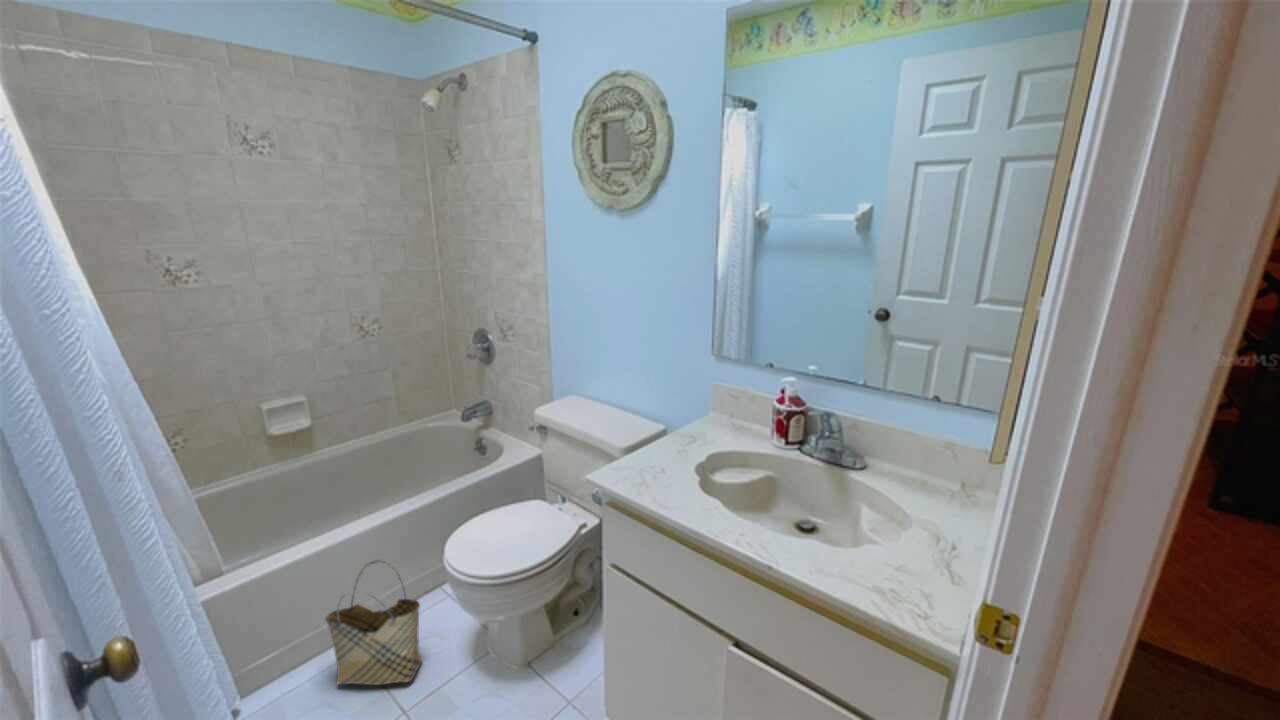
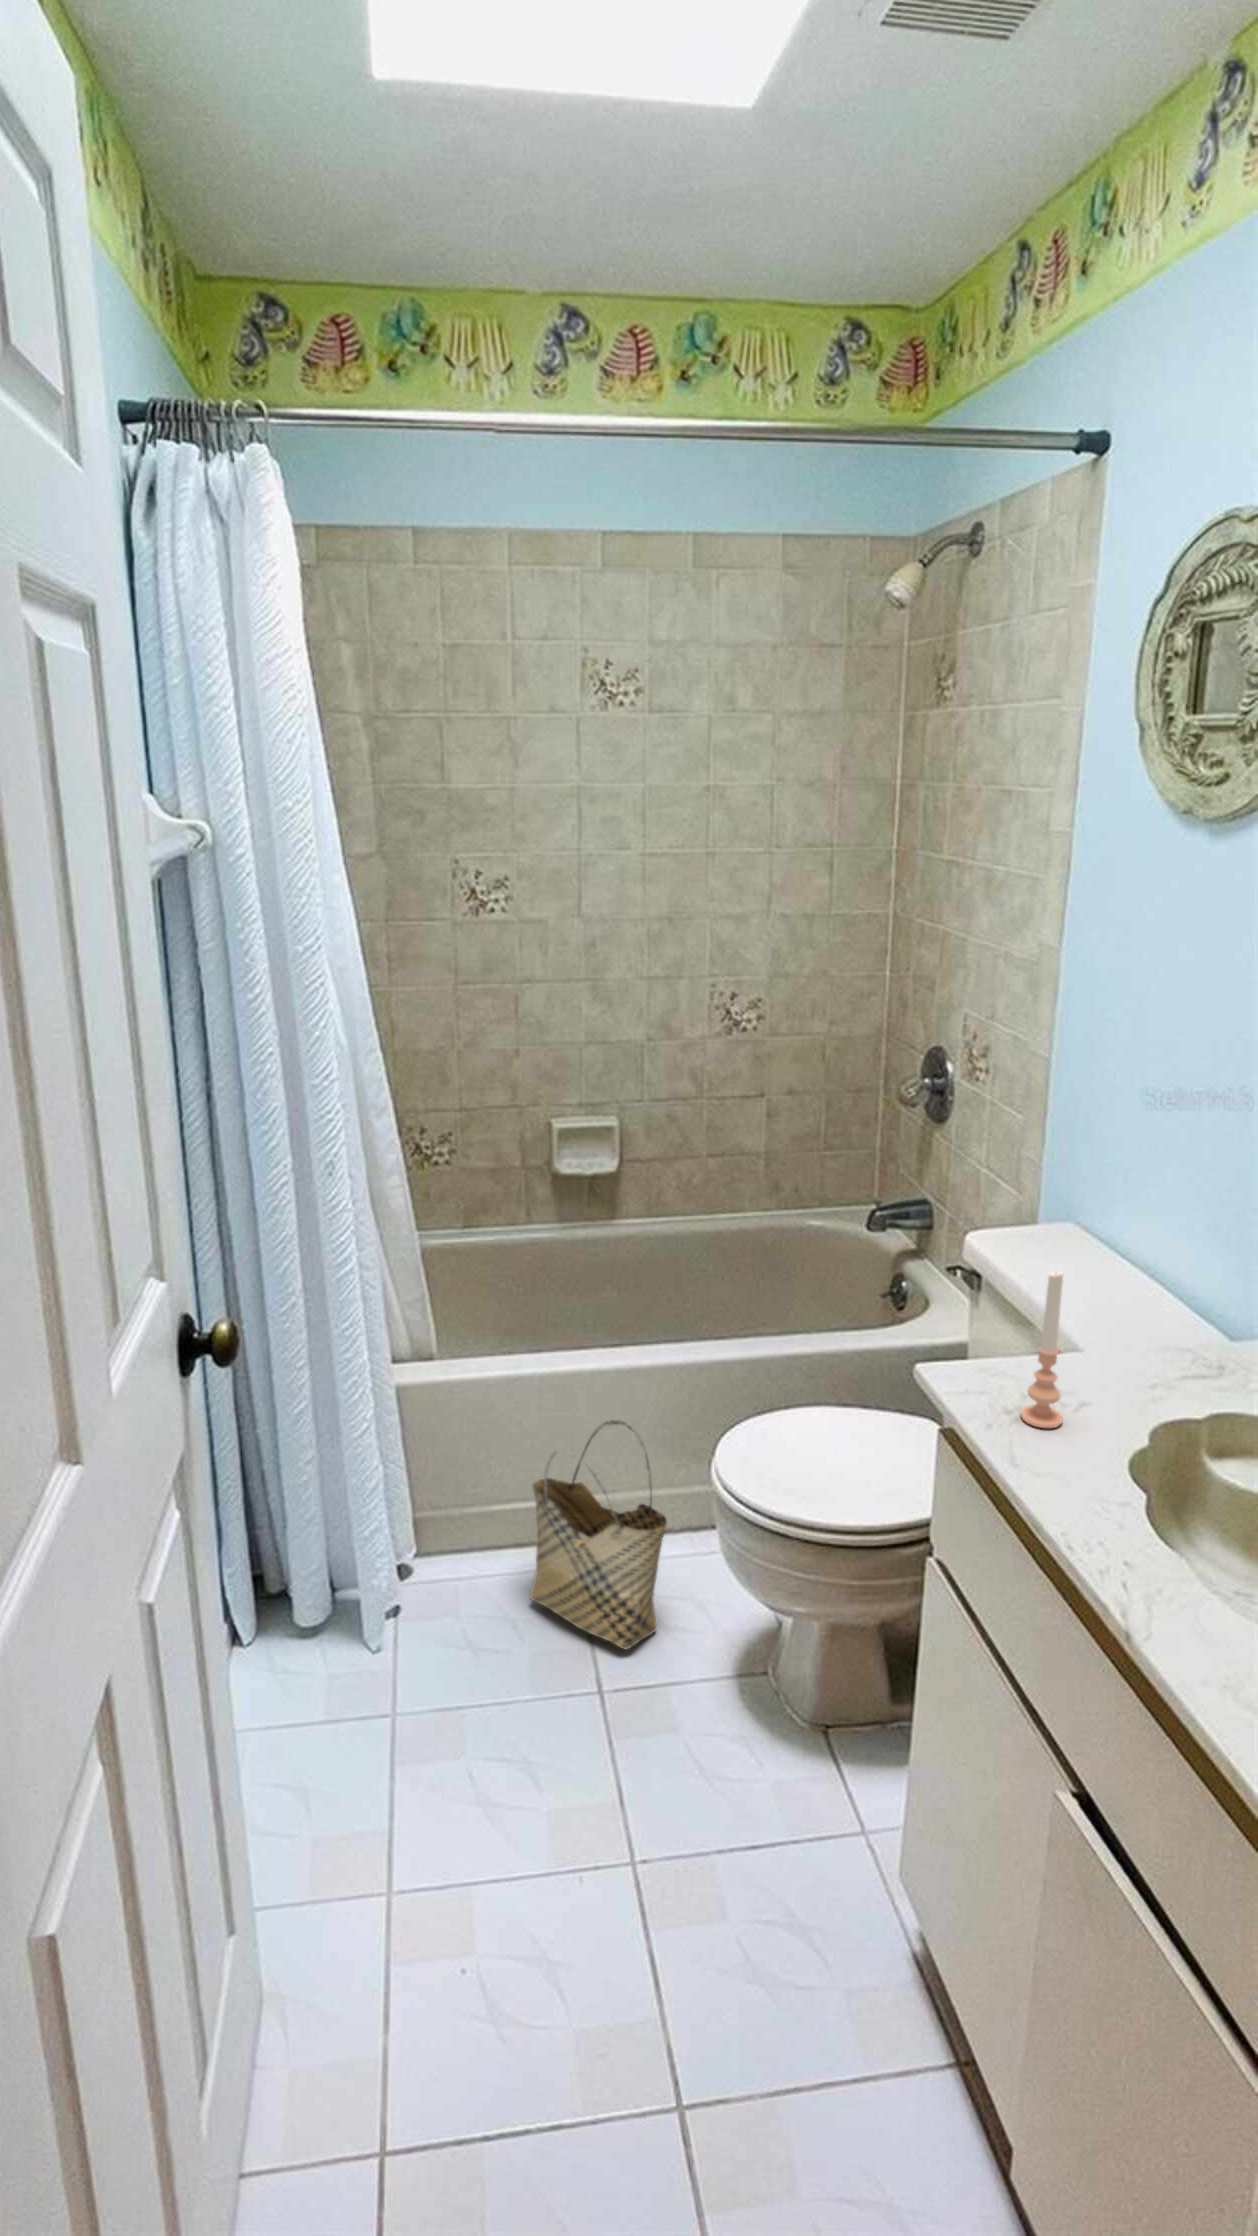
candle: none [645,411,663,485] -> present [1021,1271,1063,1428]

